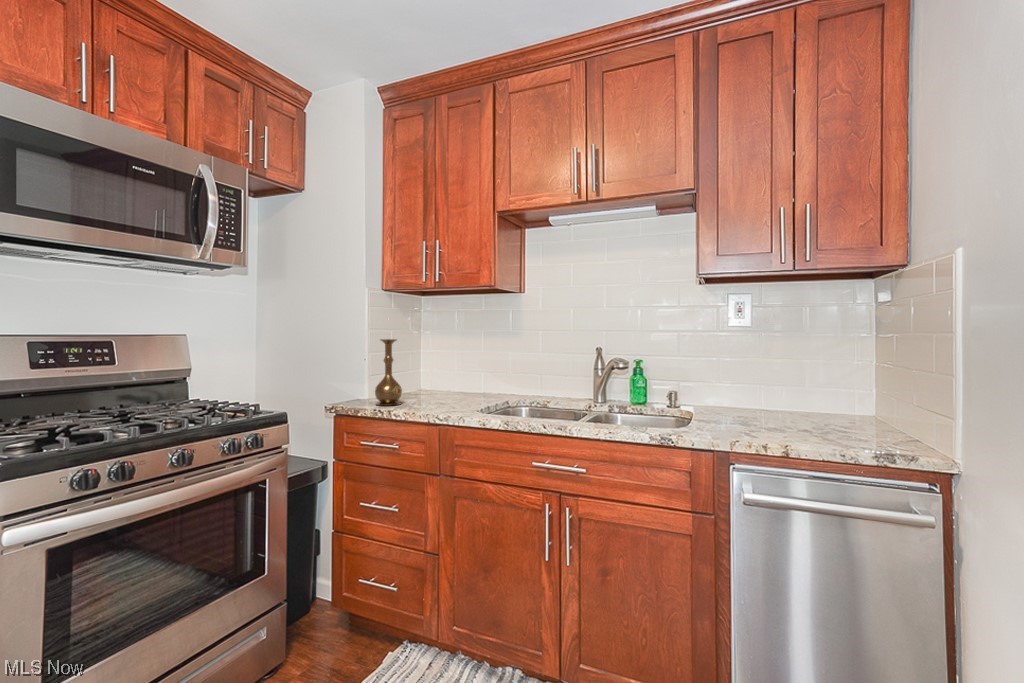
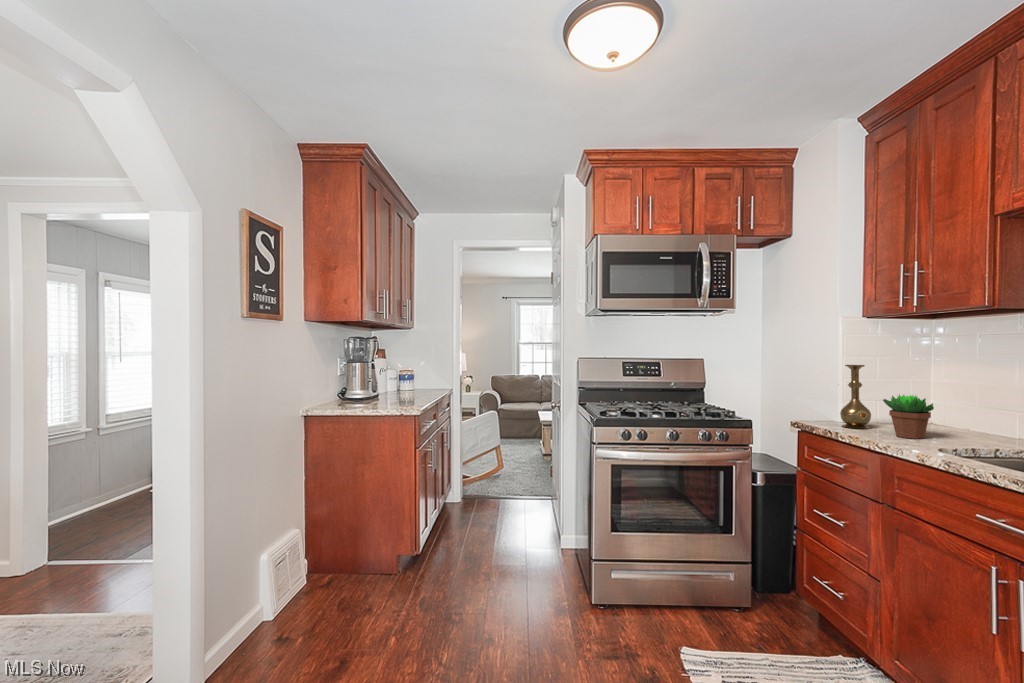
succulent plant: none [421,365,462,407] -> present [883,395,934,439]

